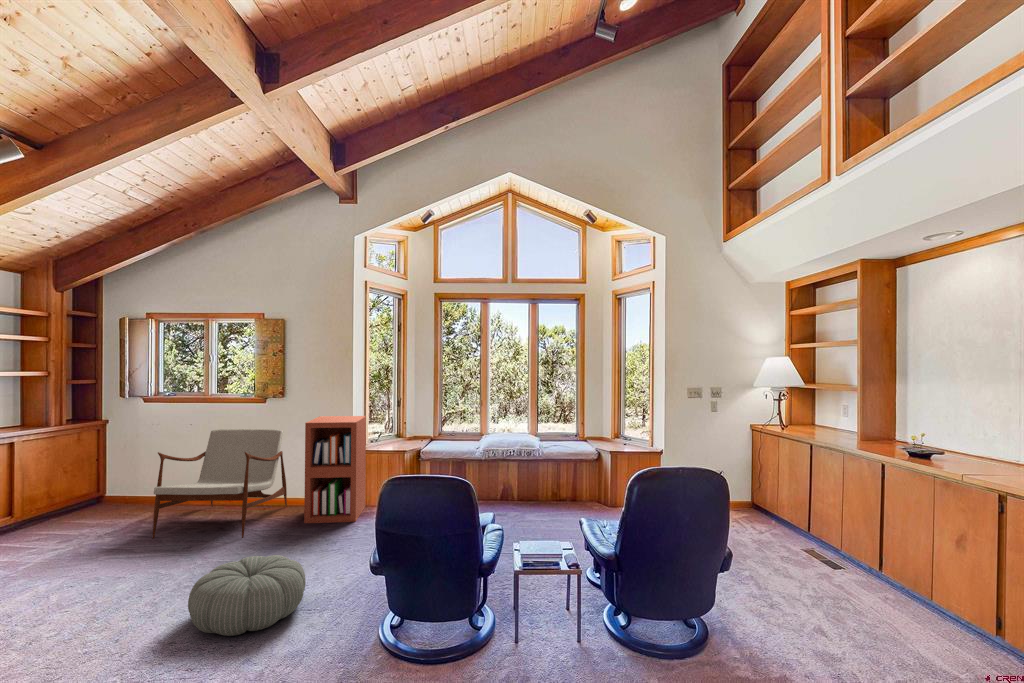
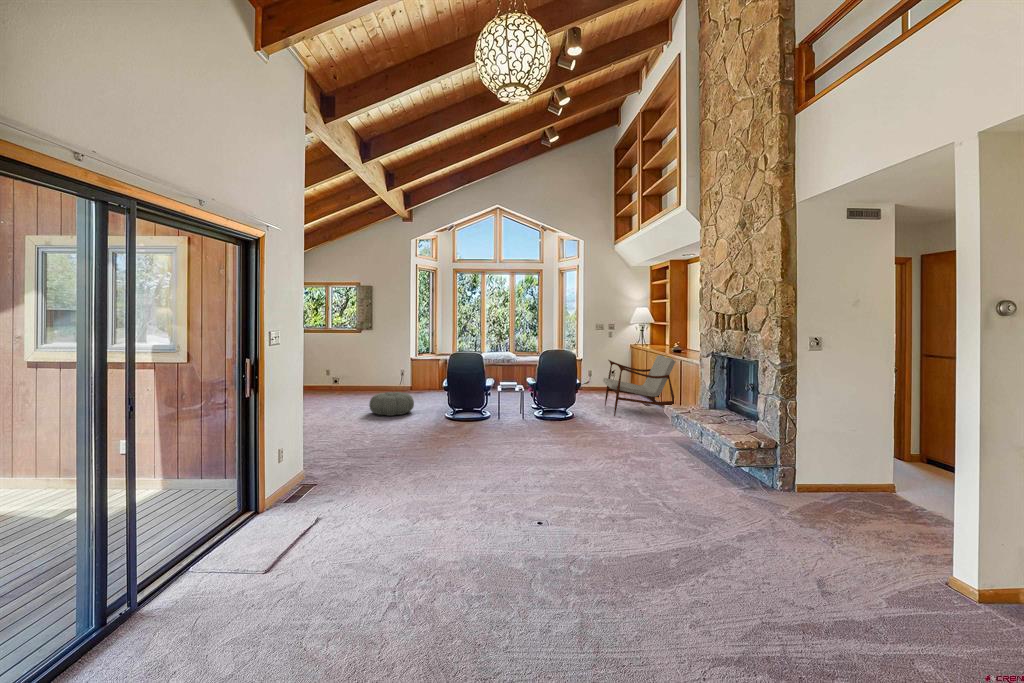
bookshelf: present [304,416,366,523] -> none [390,340,418,395]
armchair: present [152,429,287,539] -> present [603,355,675,416]

